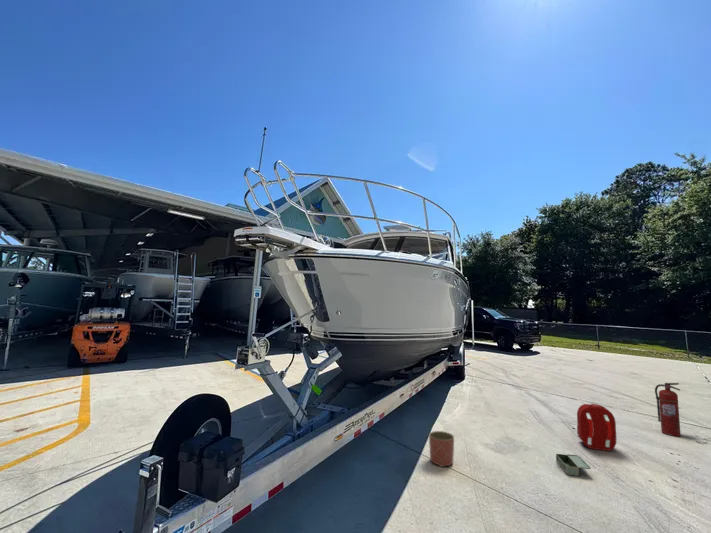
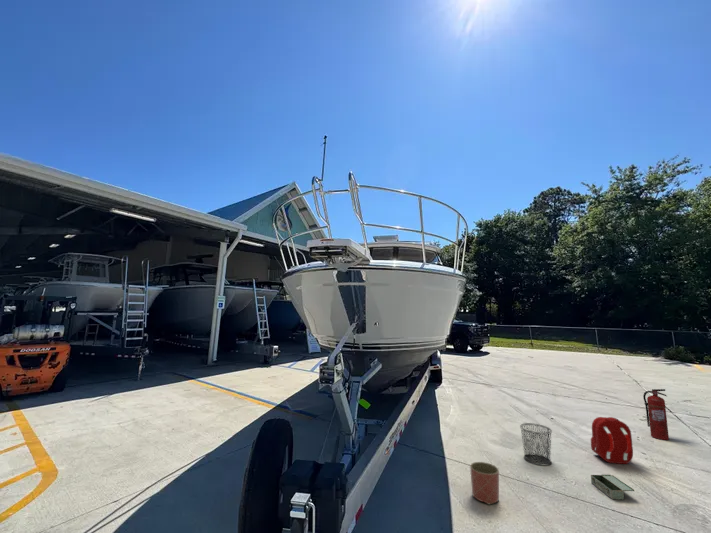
waste bin: none [500,406,530,445] -> present [520,423,552,465]

